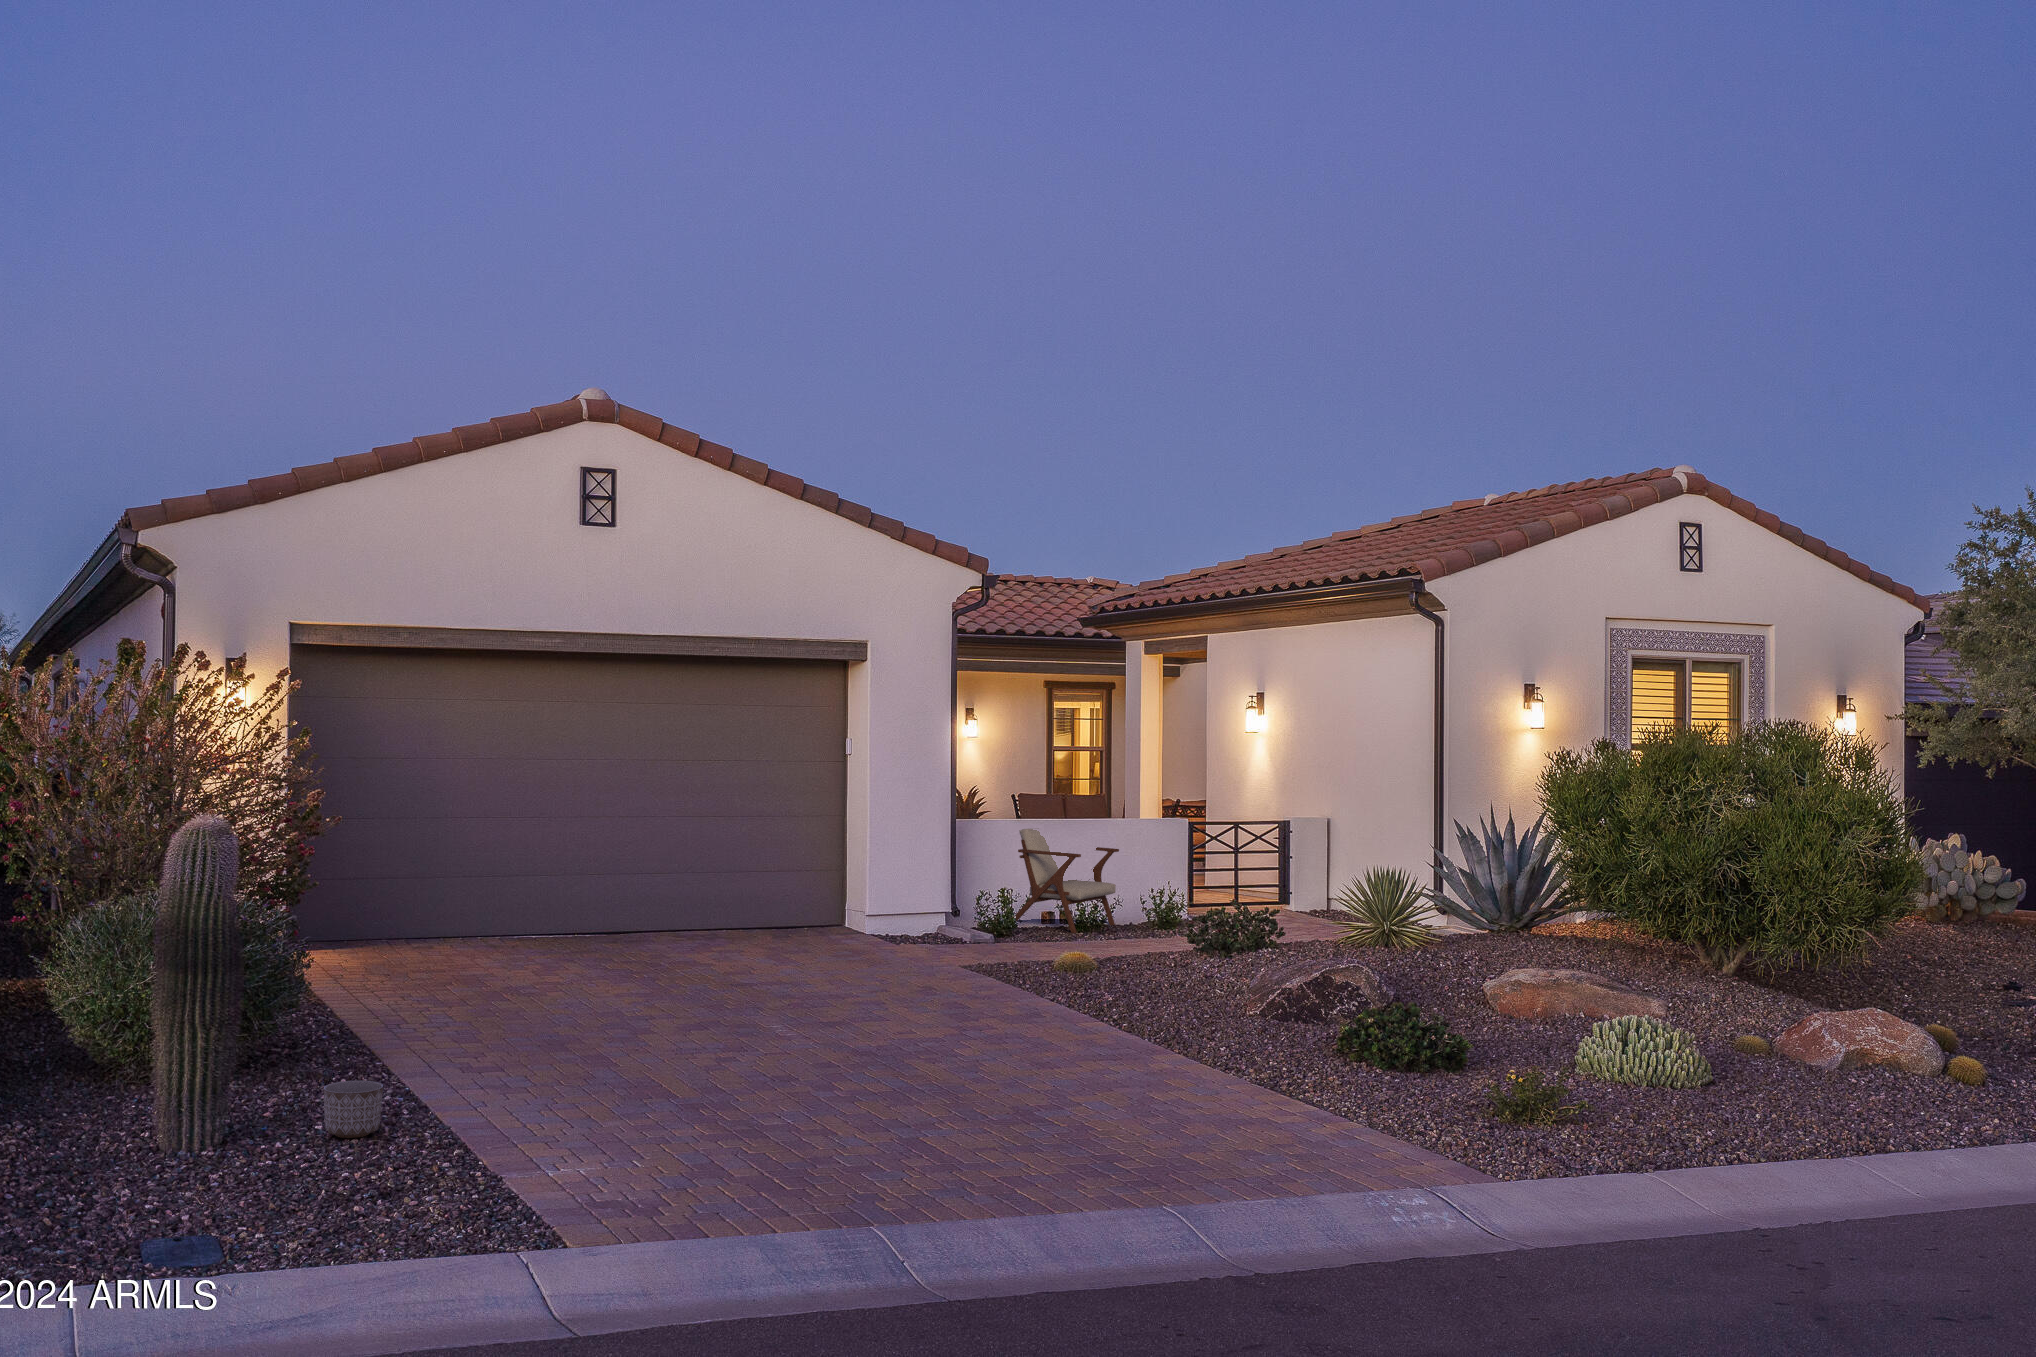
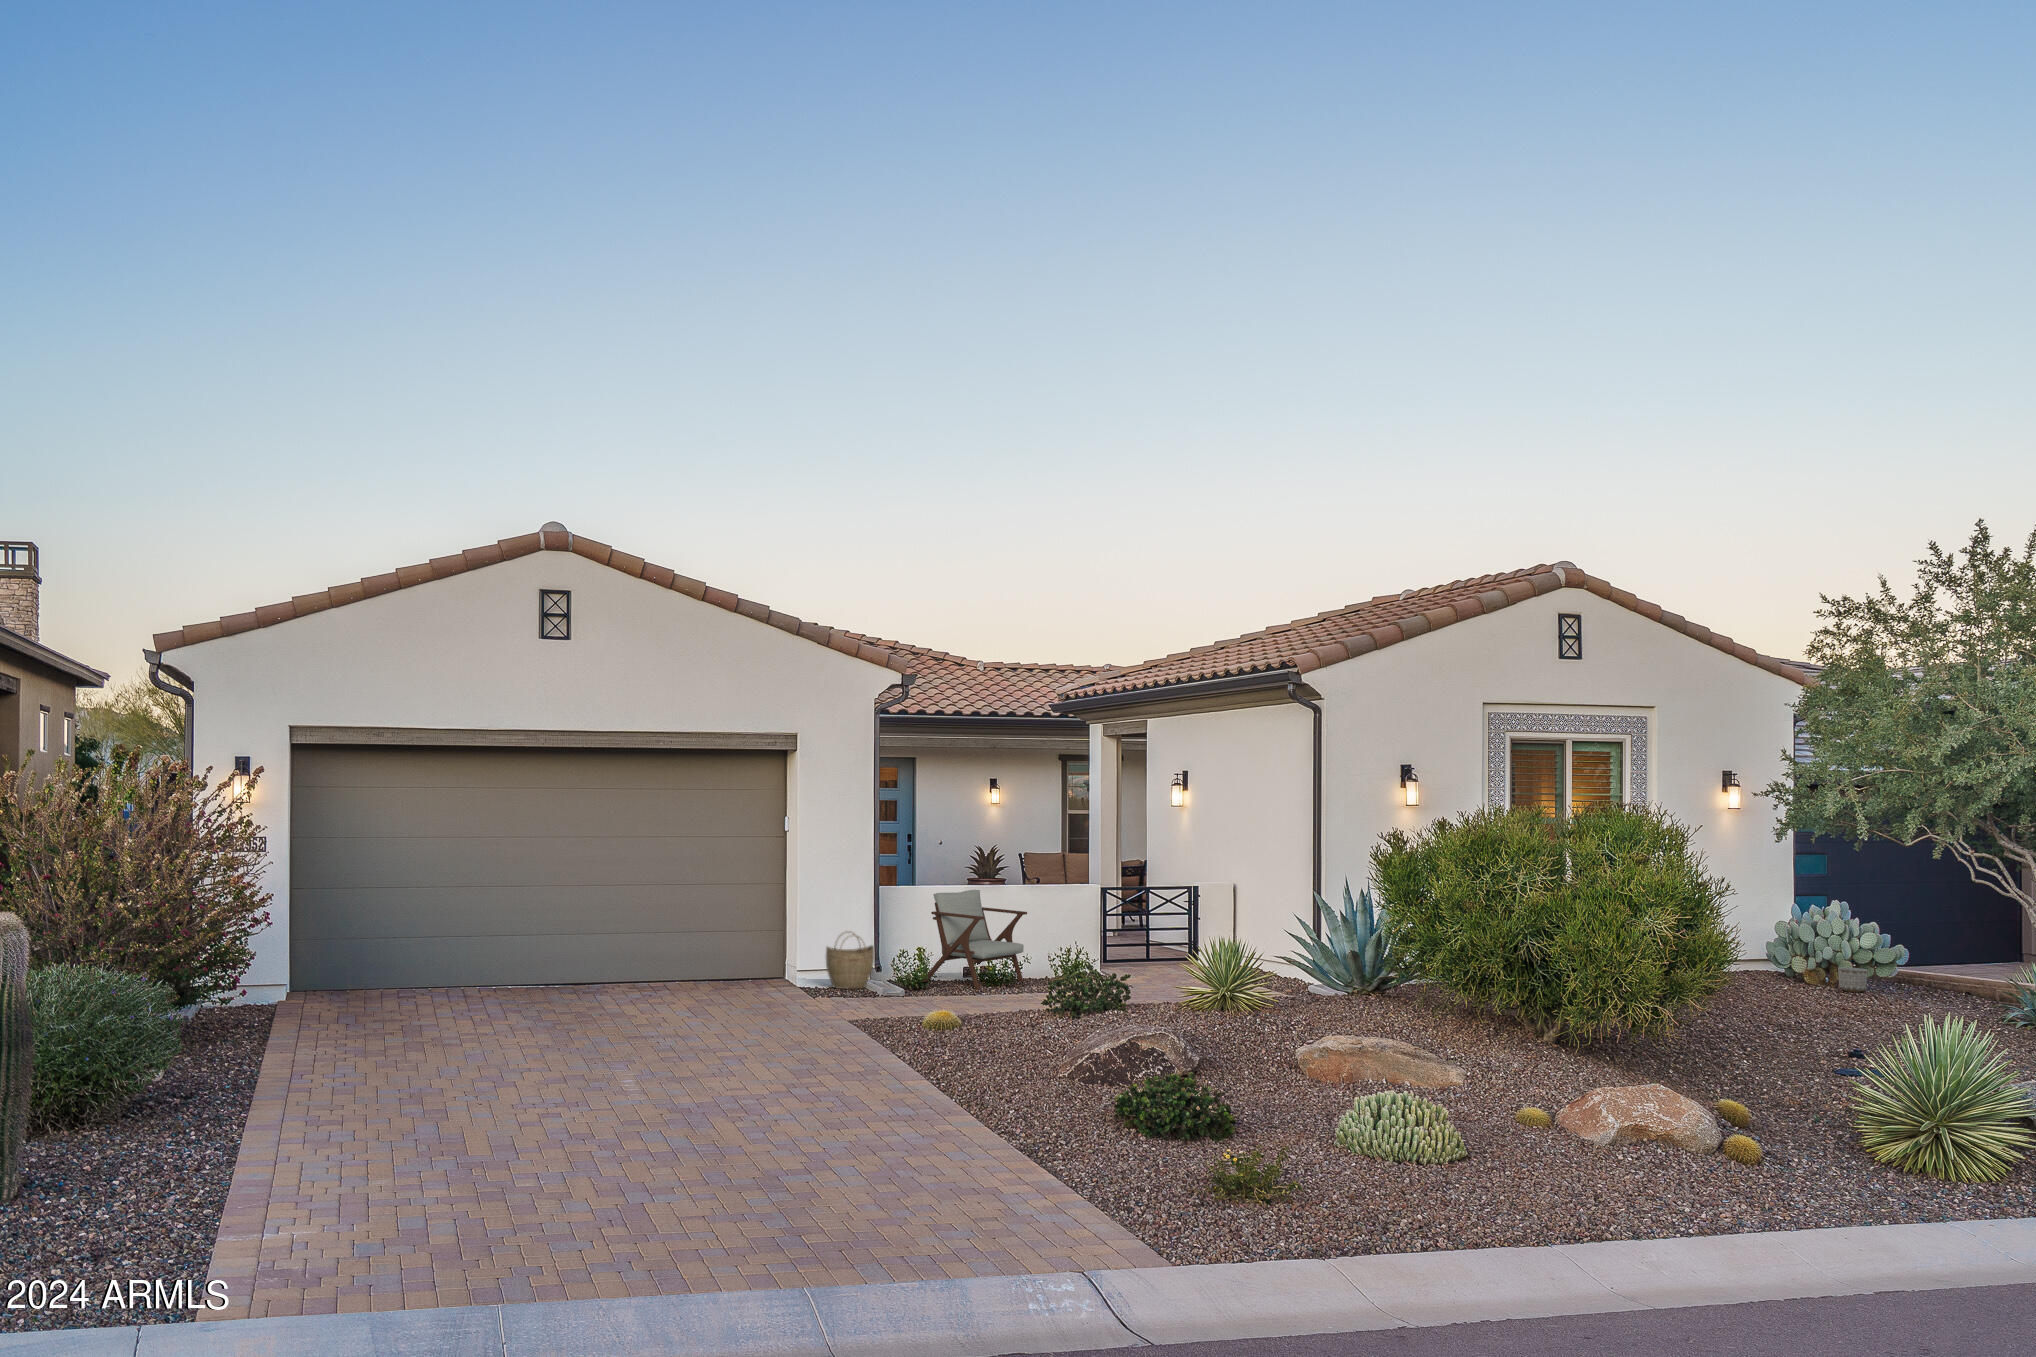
woven basket: none [909,871,962,934] -> present [826,934,874,989]
planter: present [323,1081,383,1138] -> present [1838,967,1867,992]

